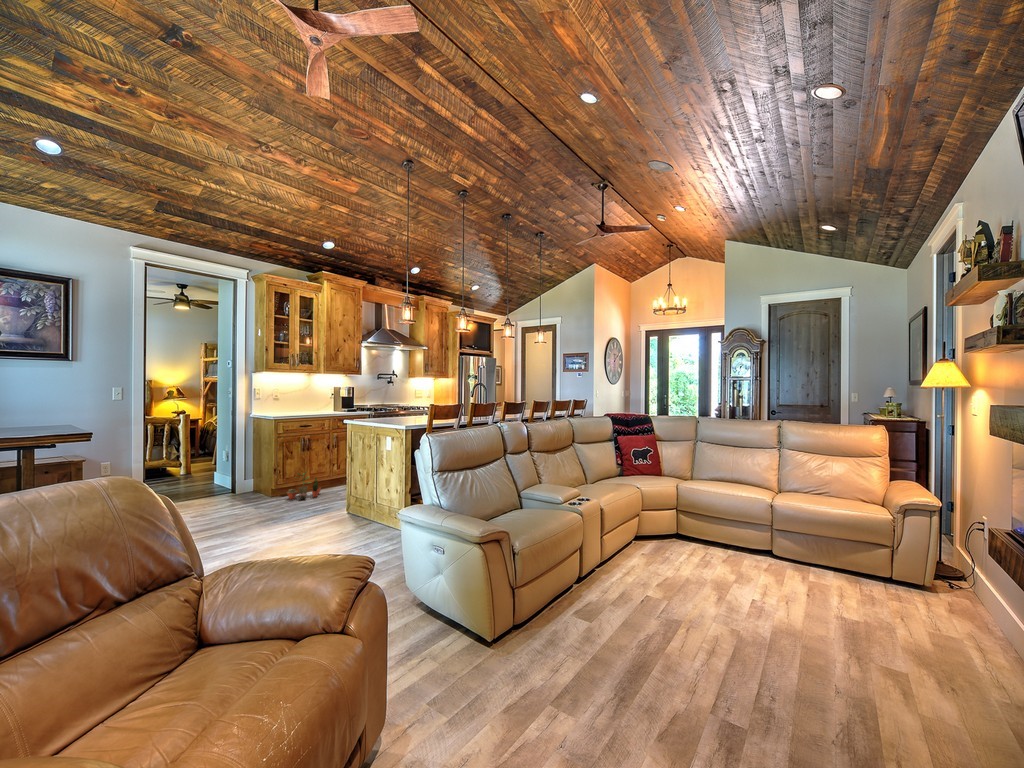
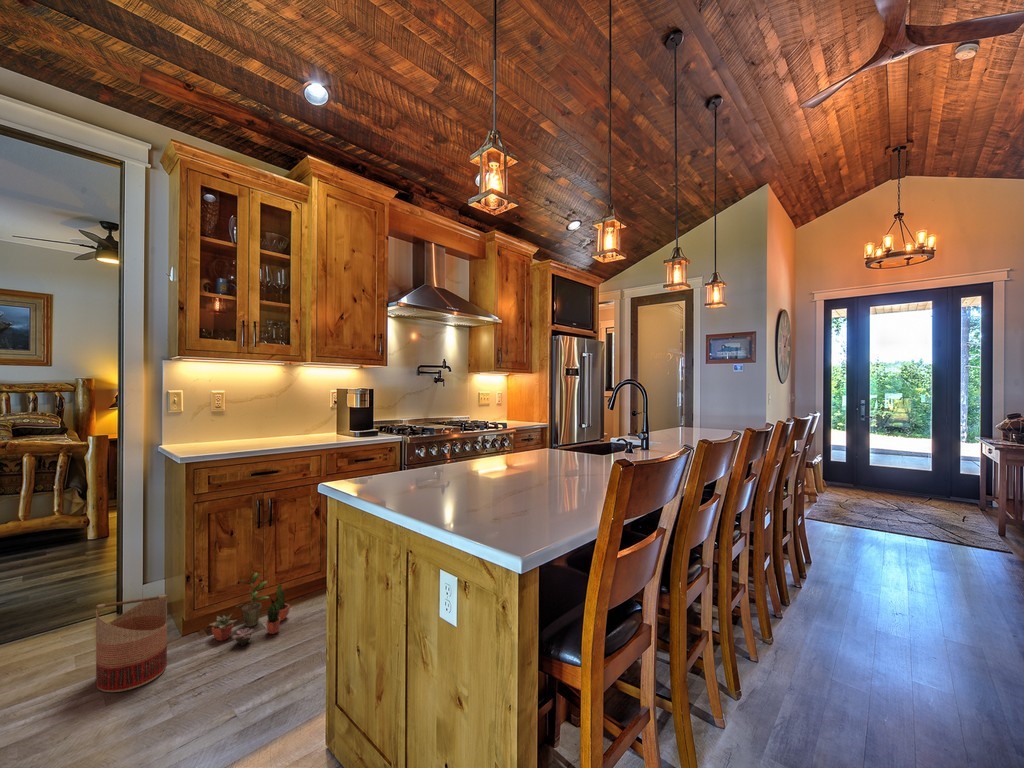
basket: none [245,472,273,509] -> present [96,594,168,692]

